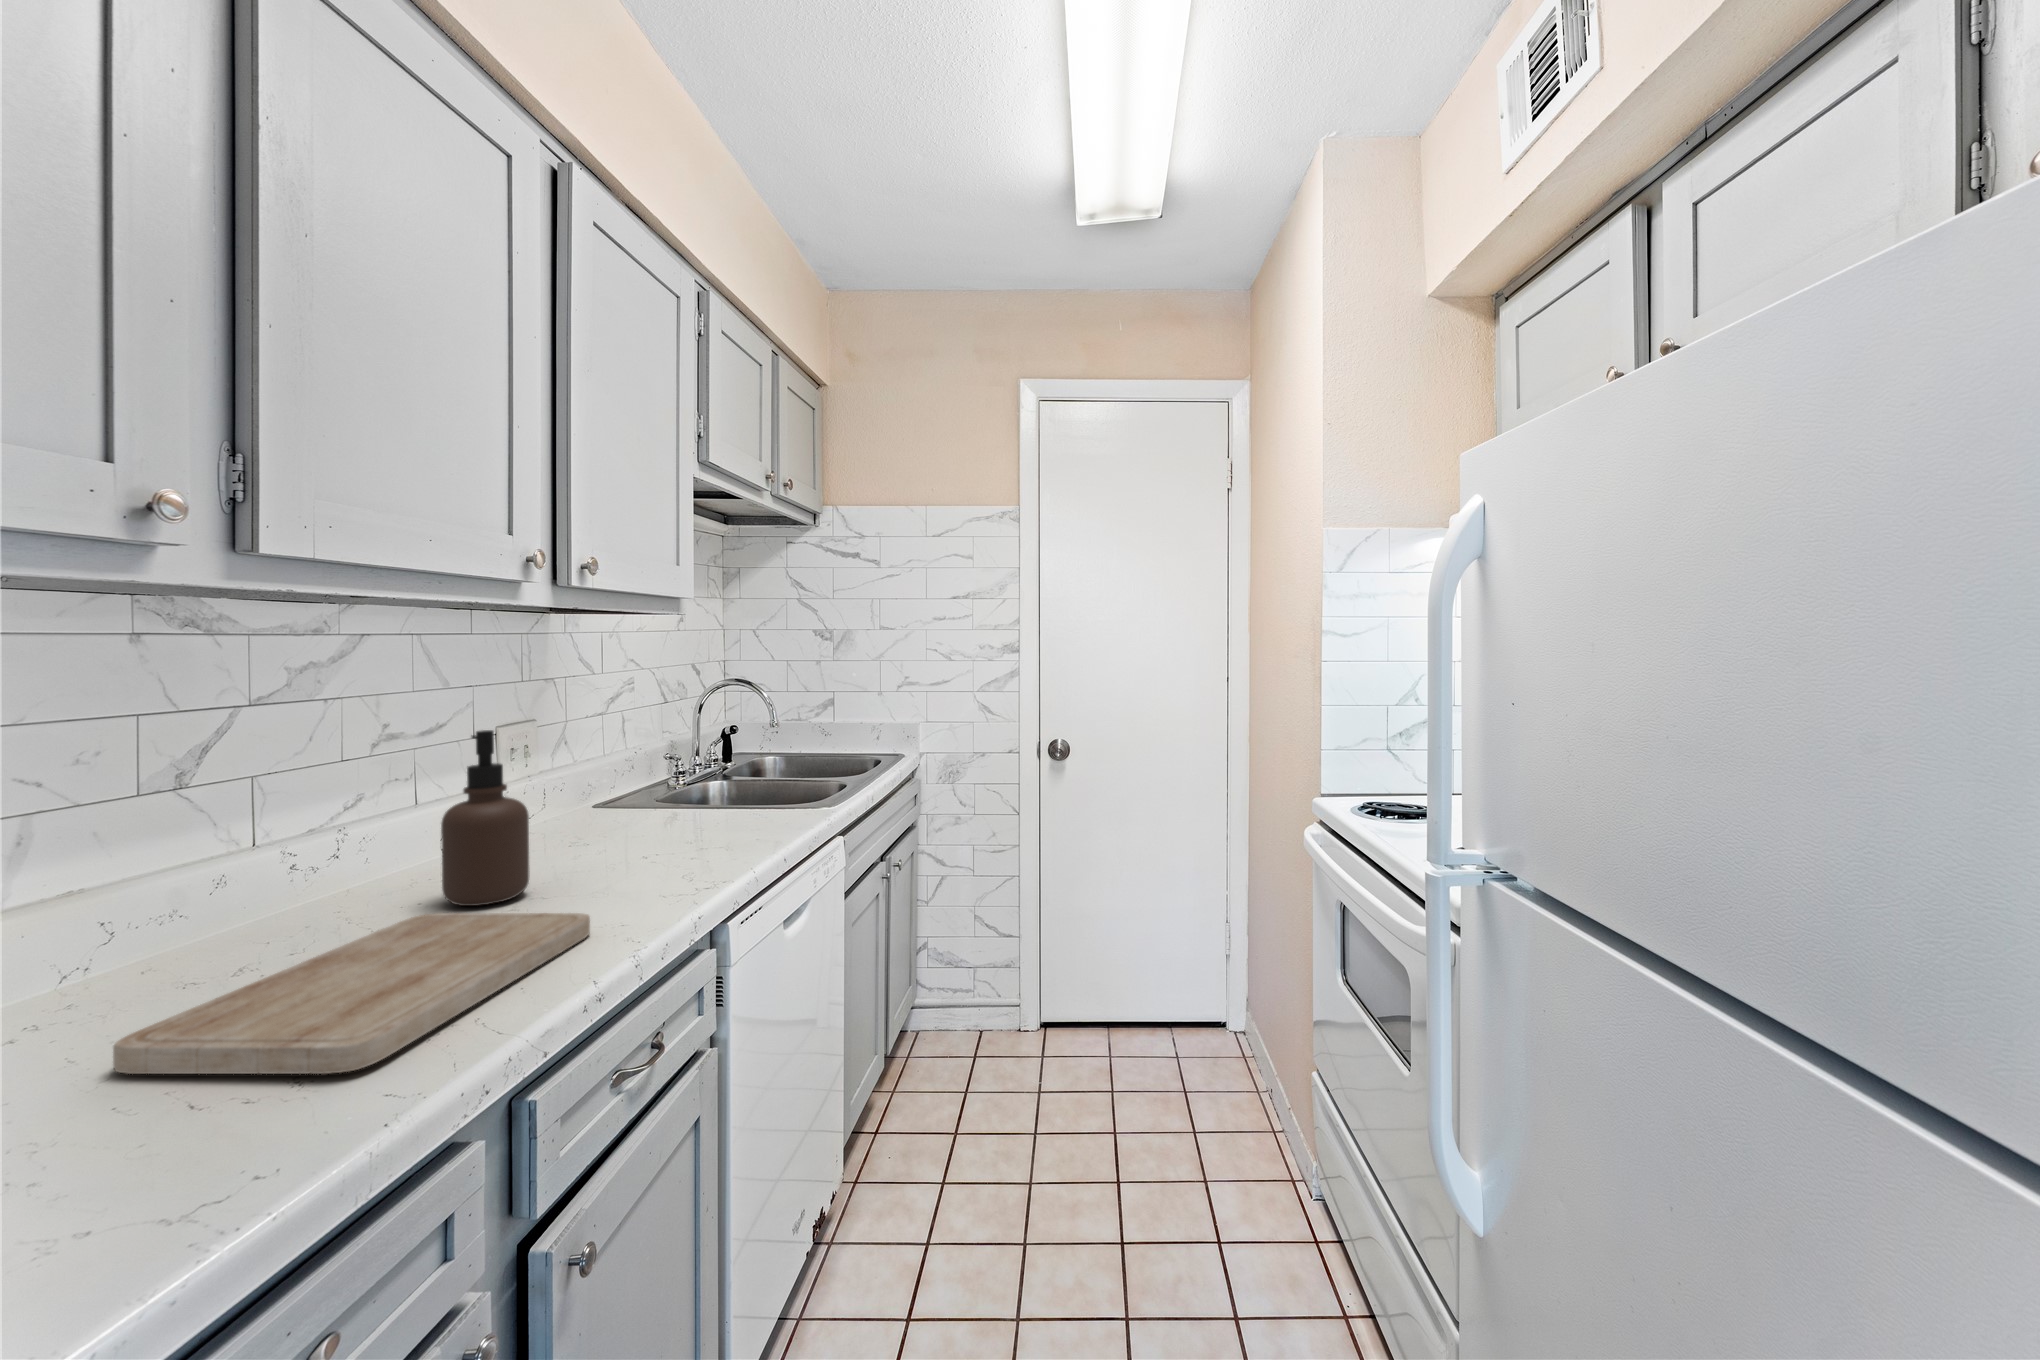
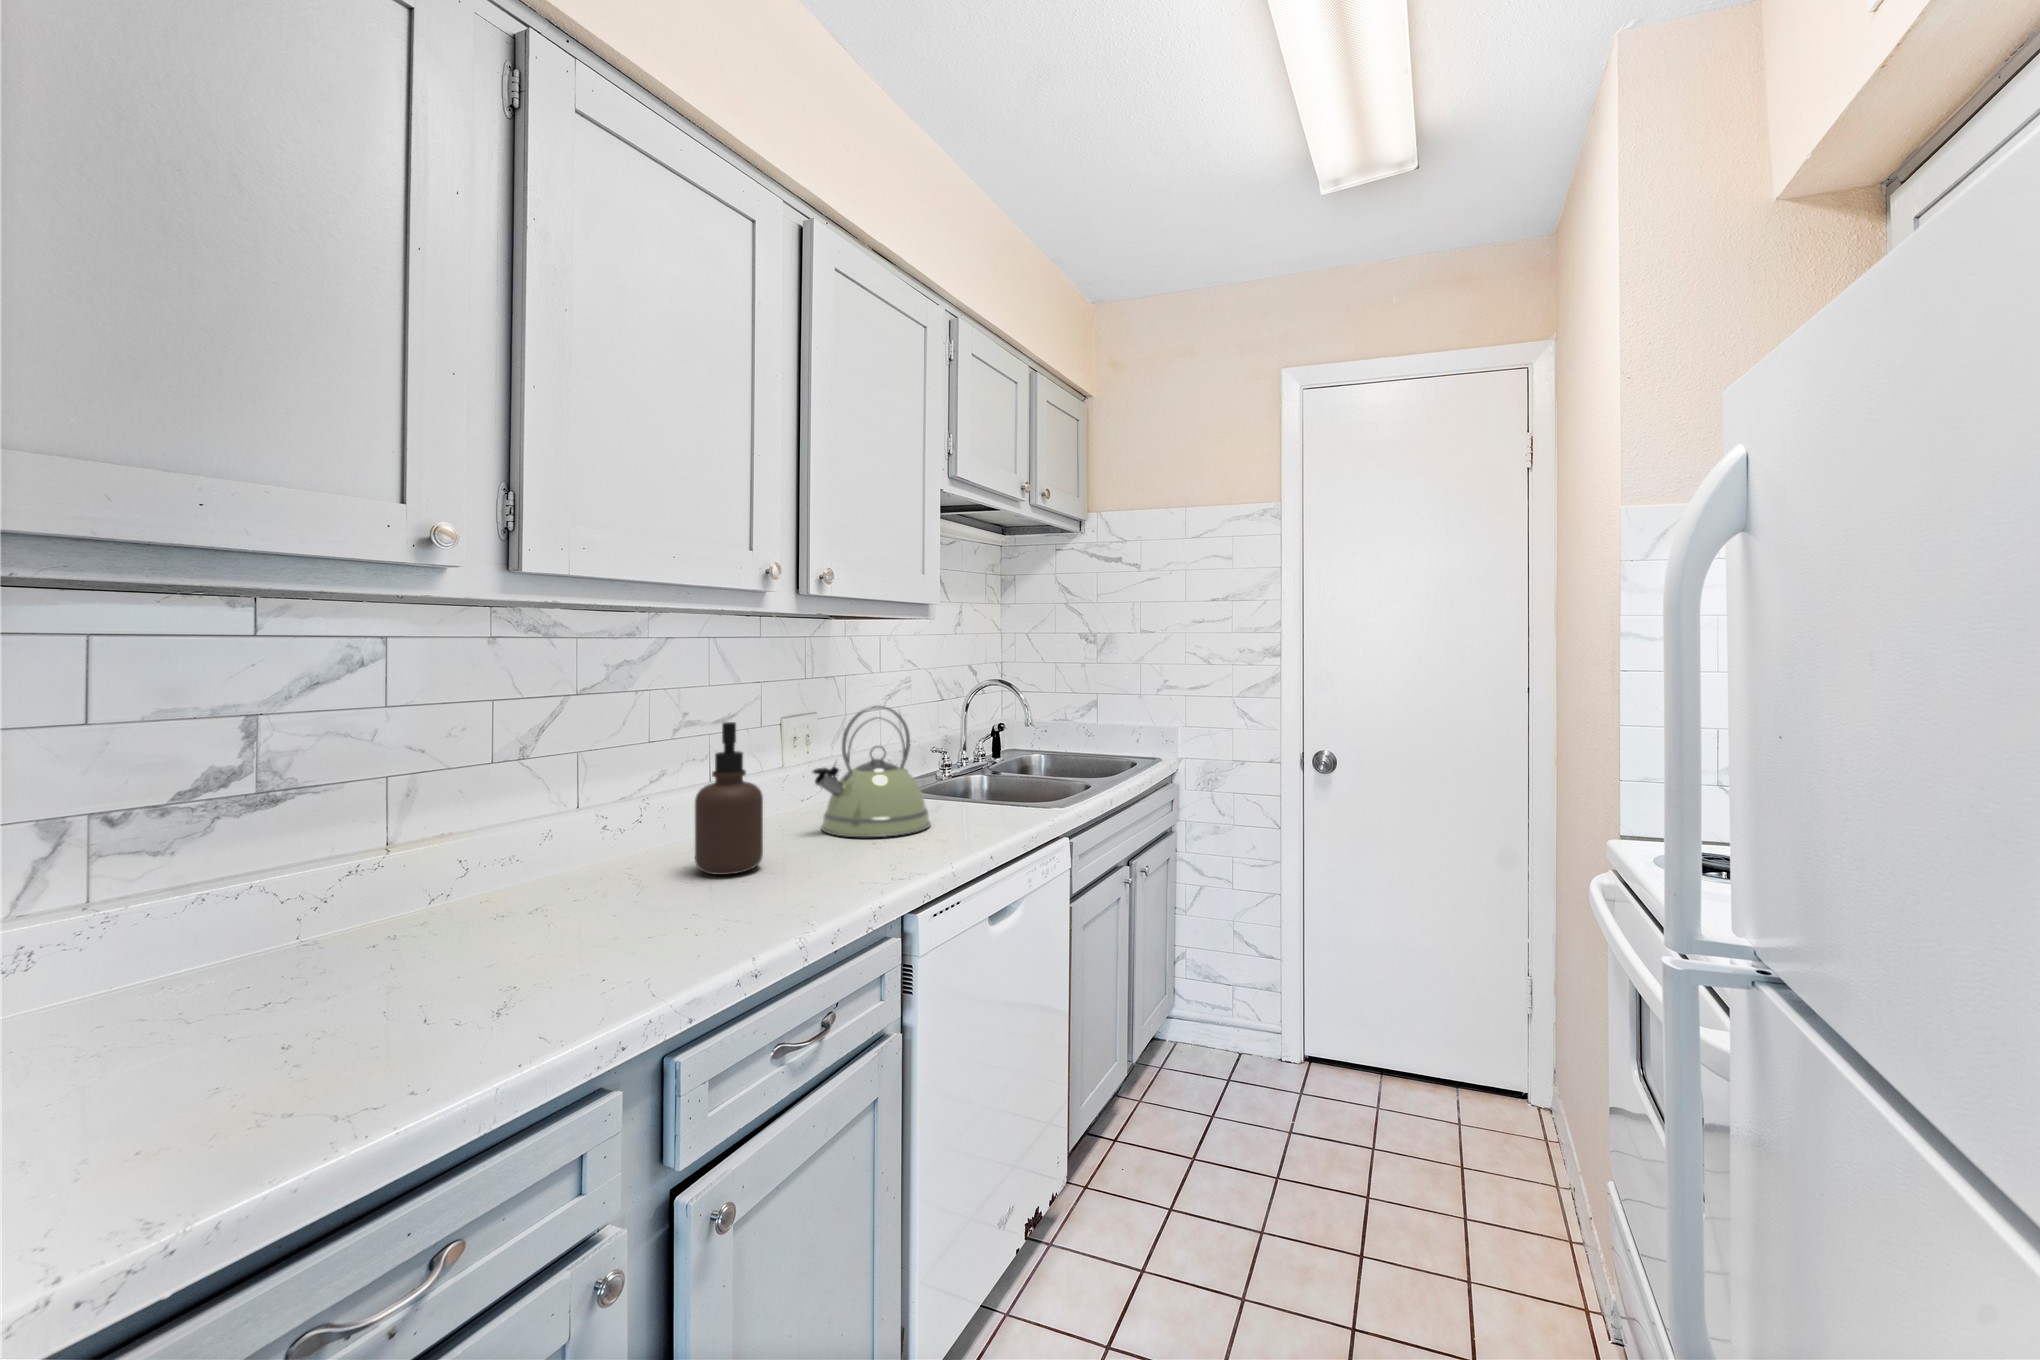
kettle: none [567,707,703,851] -> present [813,706,931,837]
cutting board: present [113,913,590,1074] -> none [417,878,786,1003]

